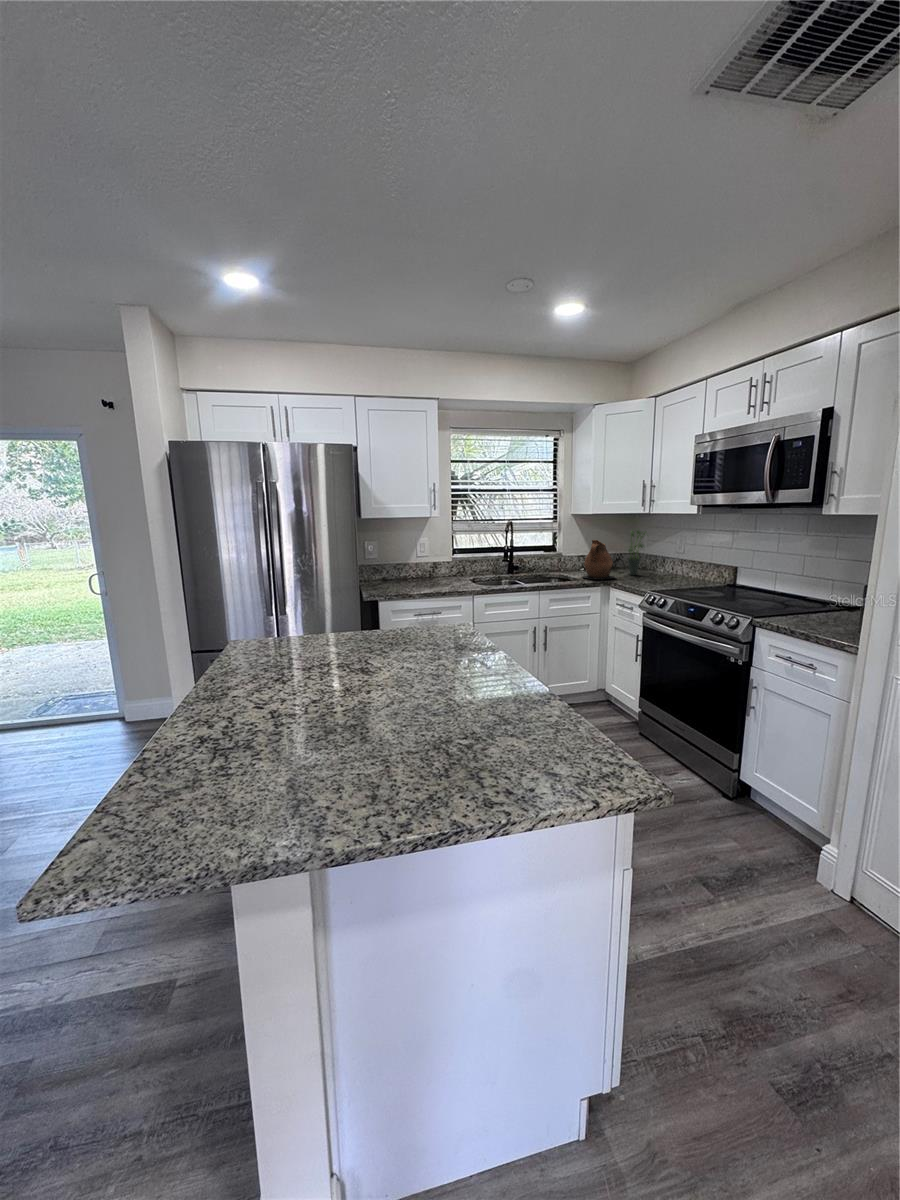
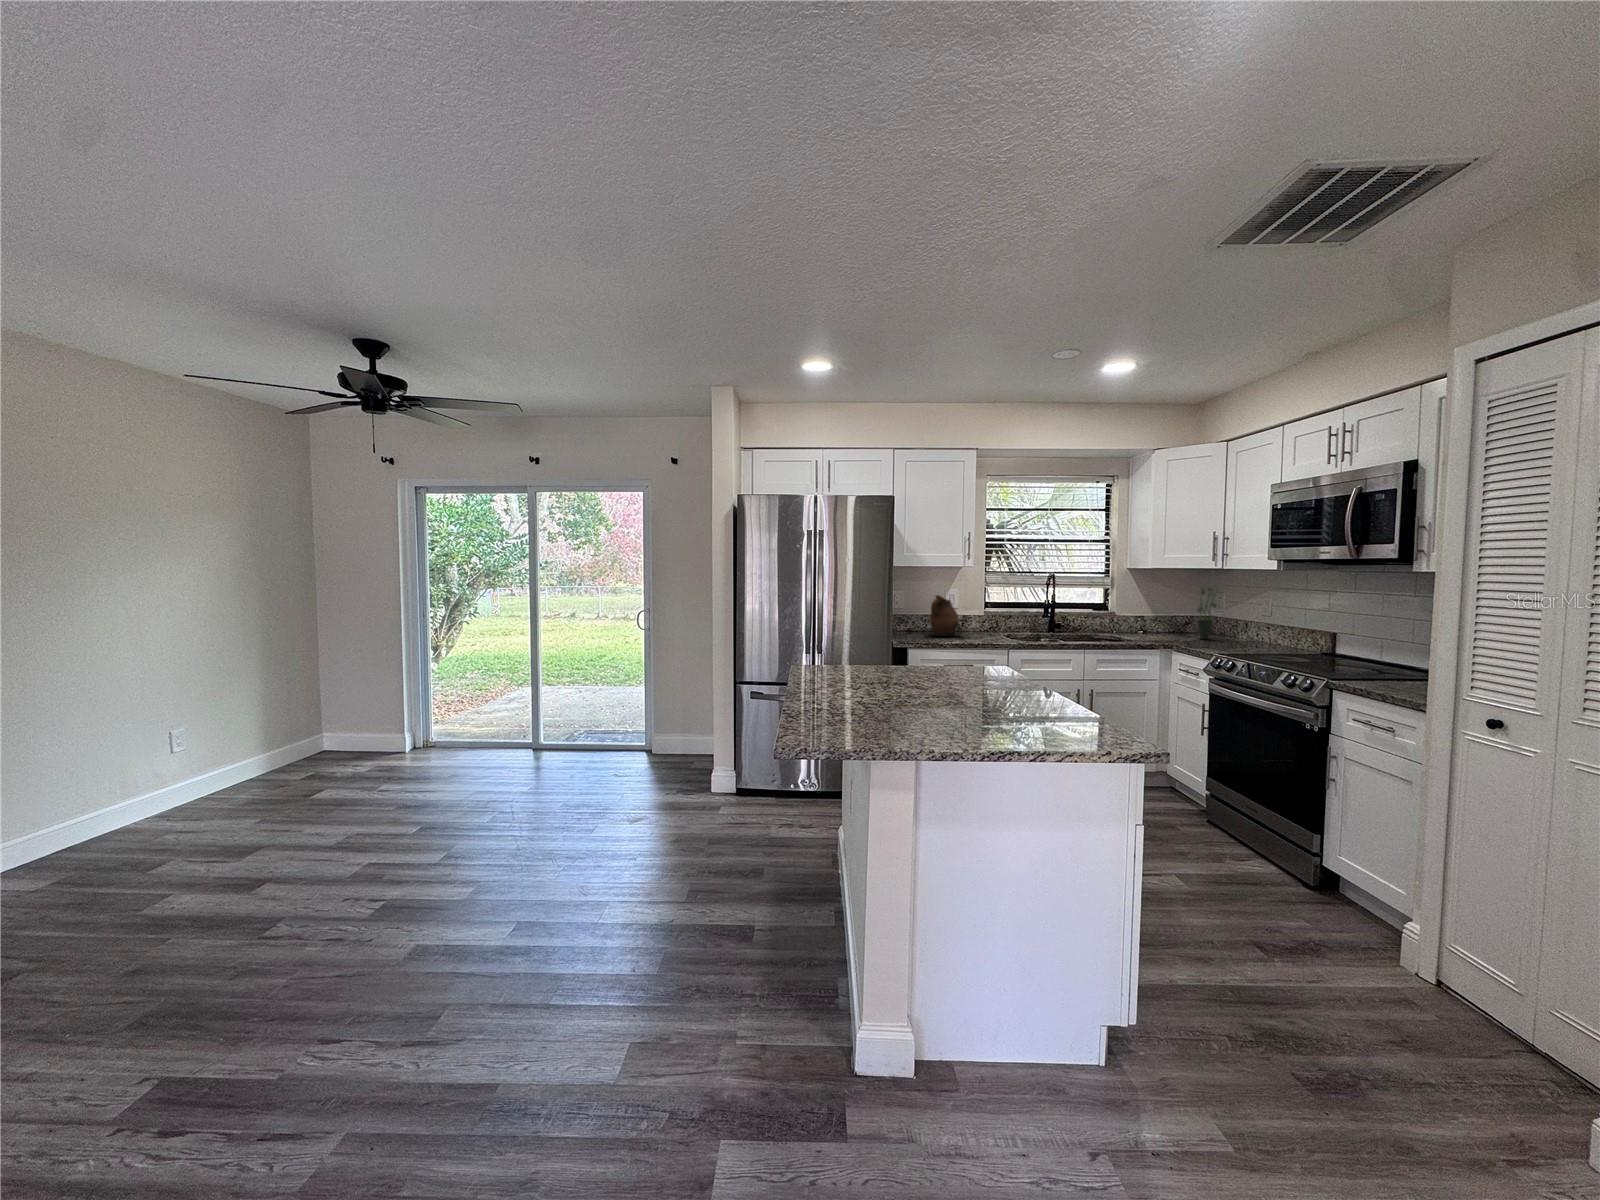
ceramic pitcher: present [583,540,617,579] -> present [929,595,961,636]

